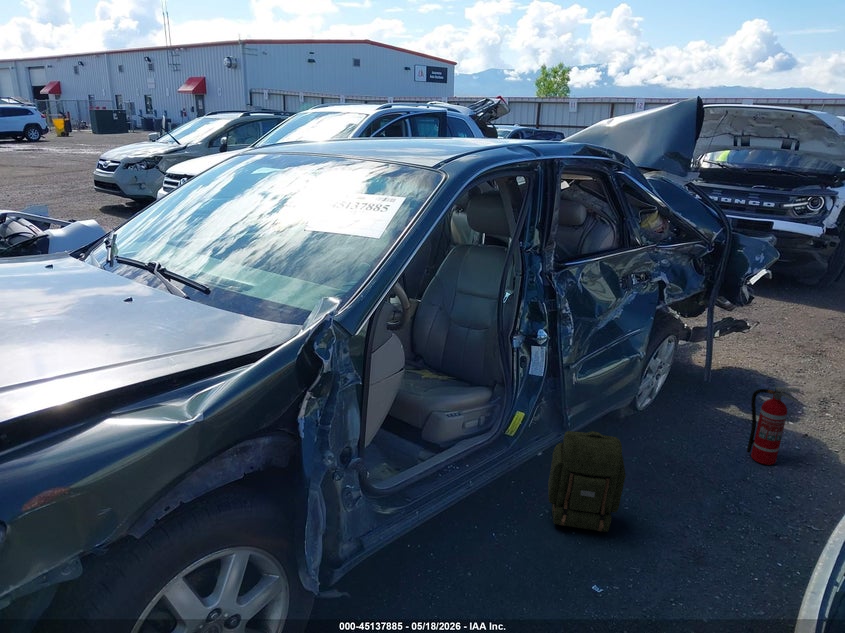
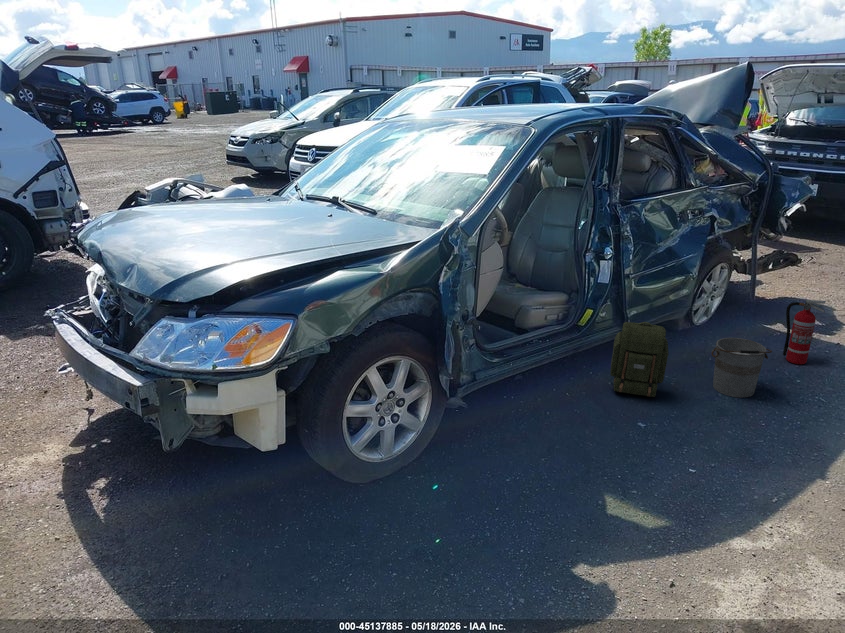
bucket: none [675,442,753,525] -> present [711,338,772,398]

